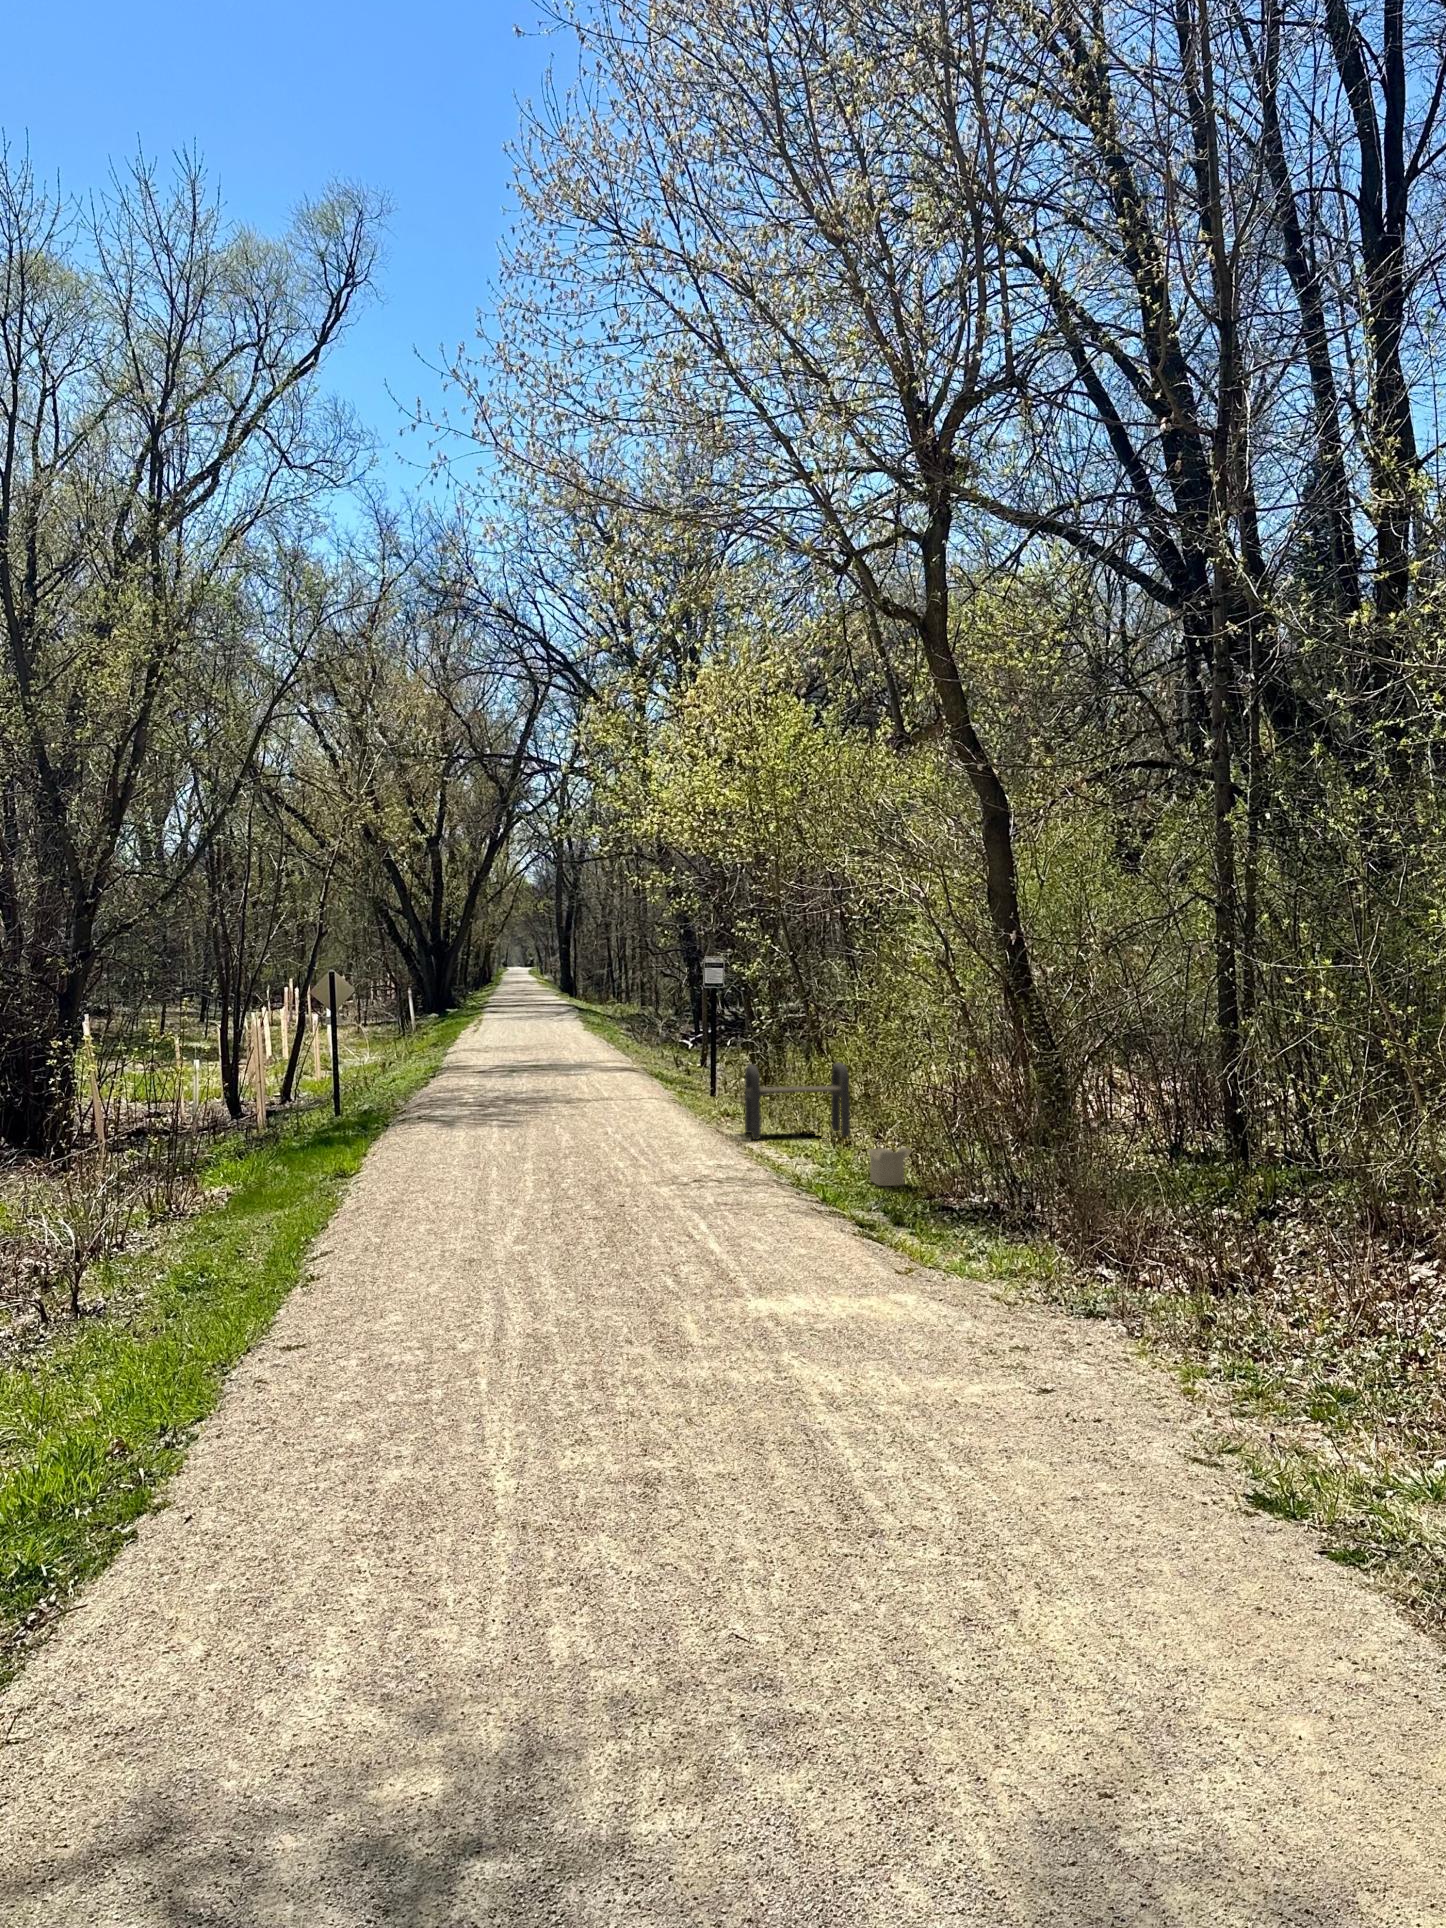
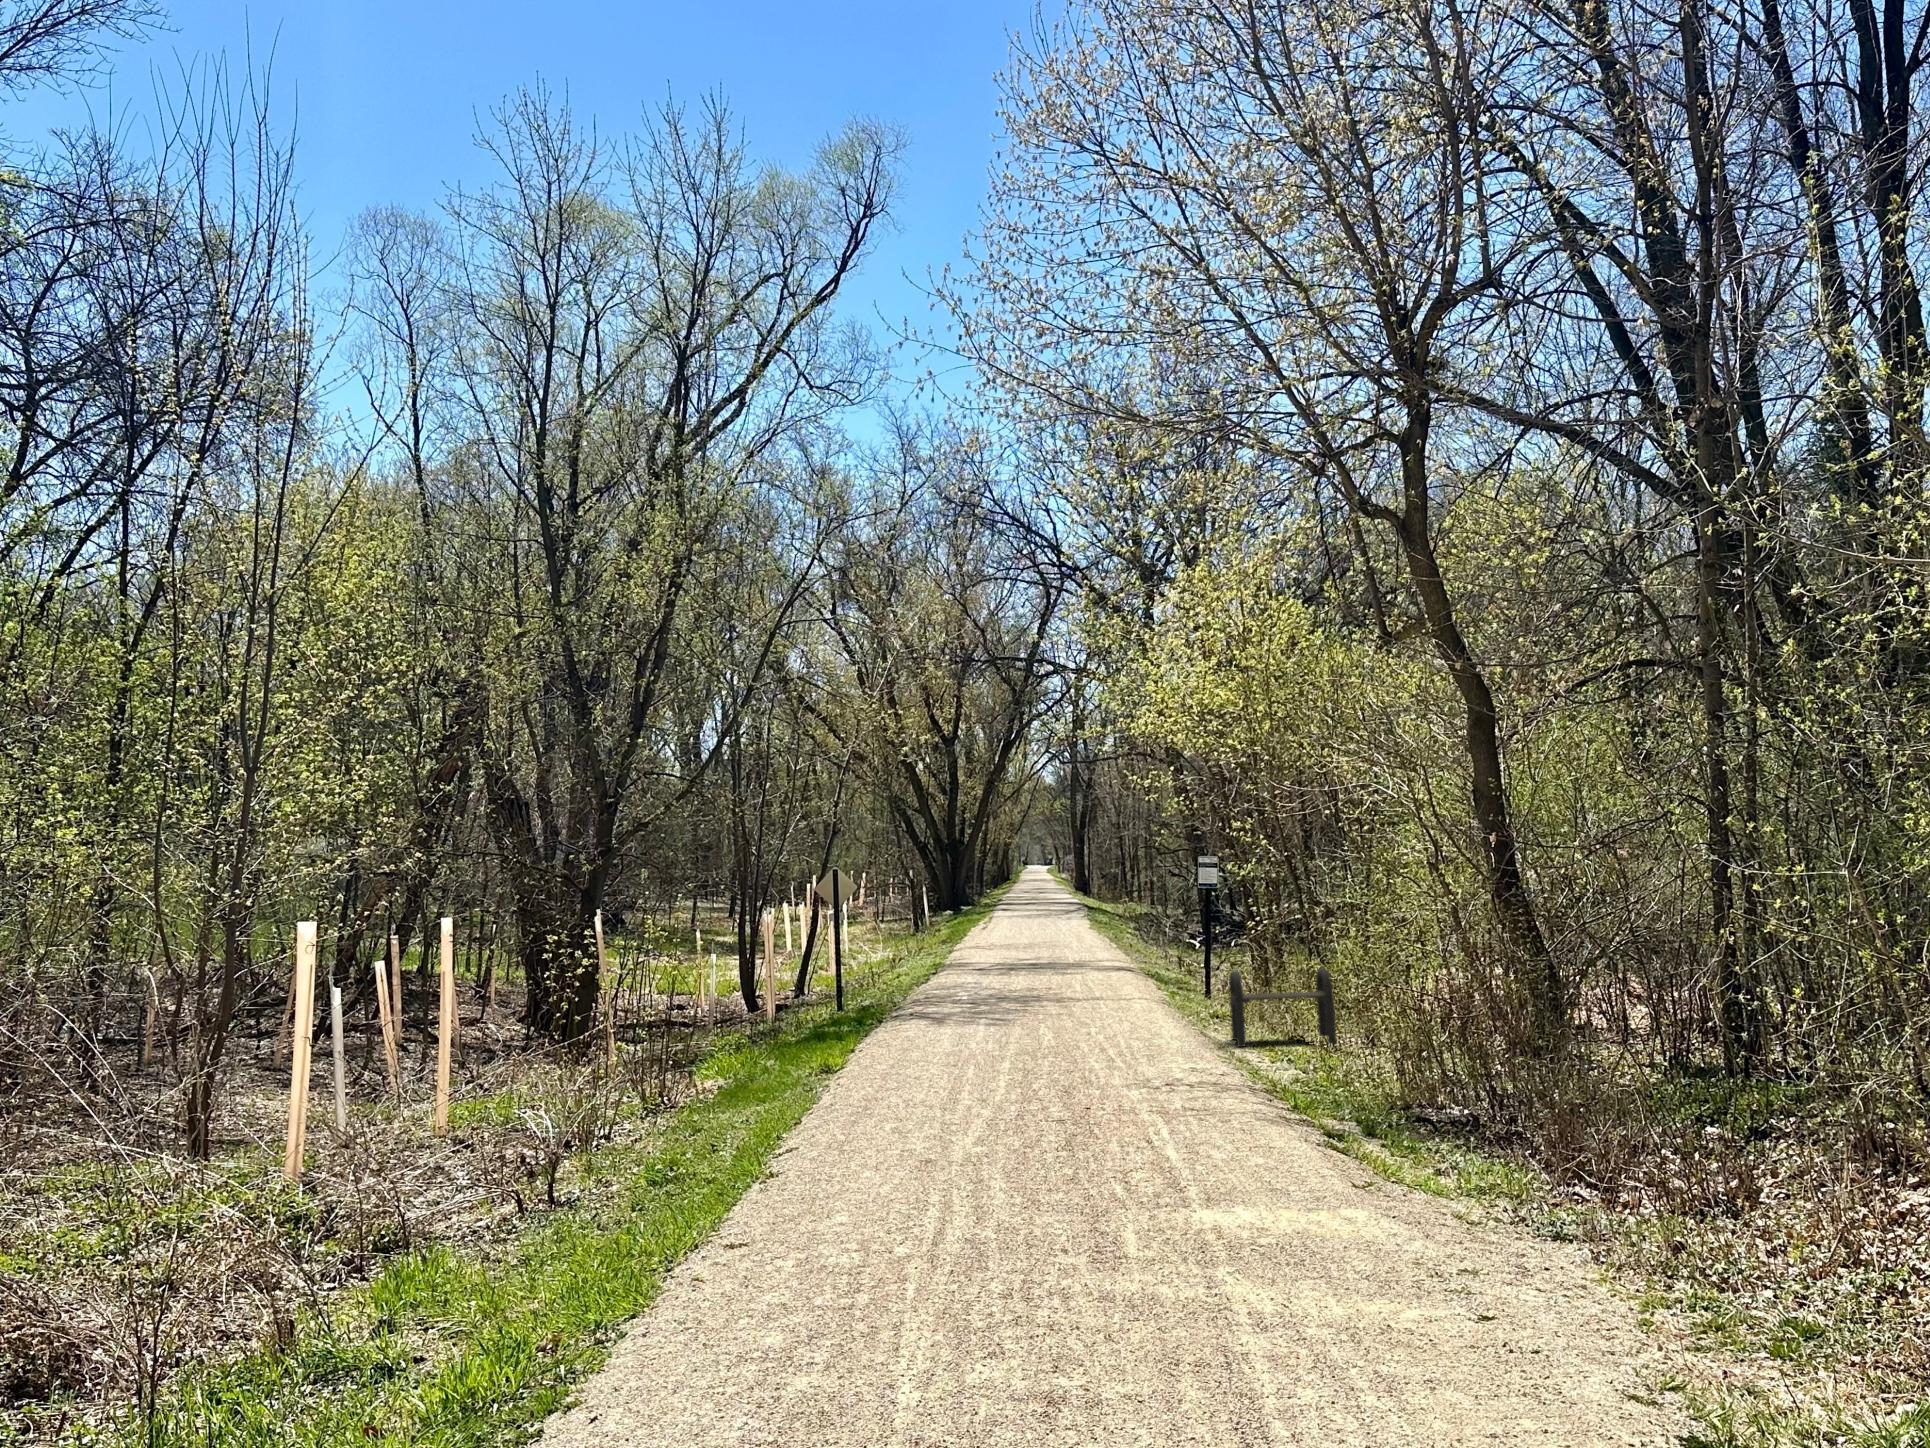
cardboard box: present [868,1147,912,1186] -> none [1344,1056,1390,1097]

